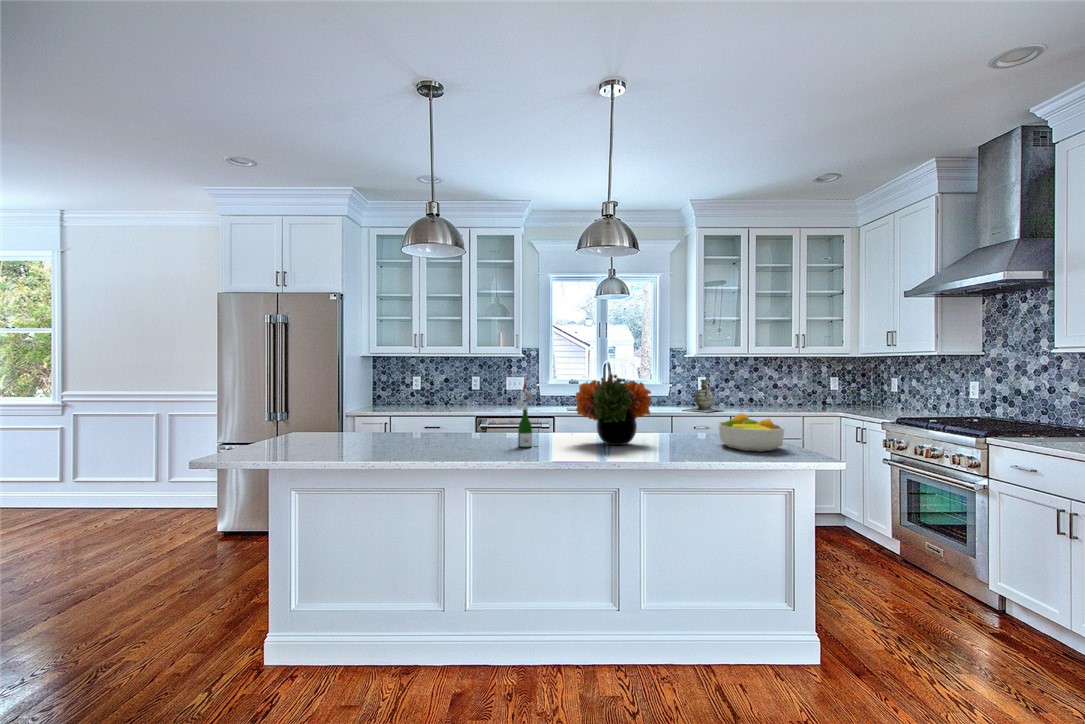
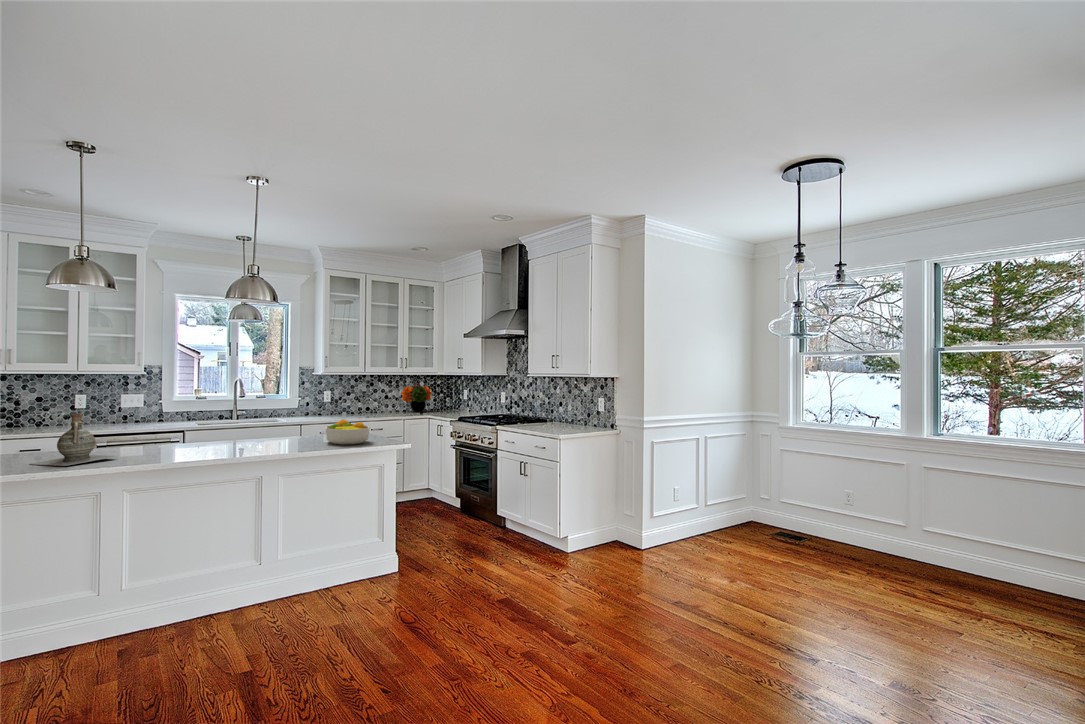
flower arrangement: present [575,374,651,445] -> present [401,383,432,412]
wine bottle: present [517,378,538,448] -> none [147,397,168,457]
ceramic jug: present [684,380,723,412] -> present [31,414,117,466]

